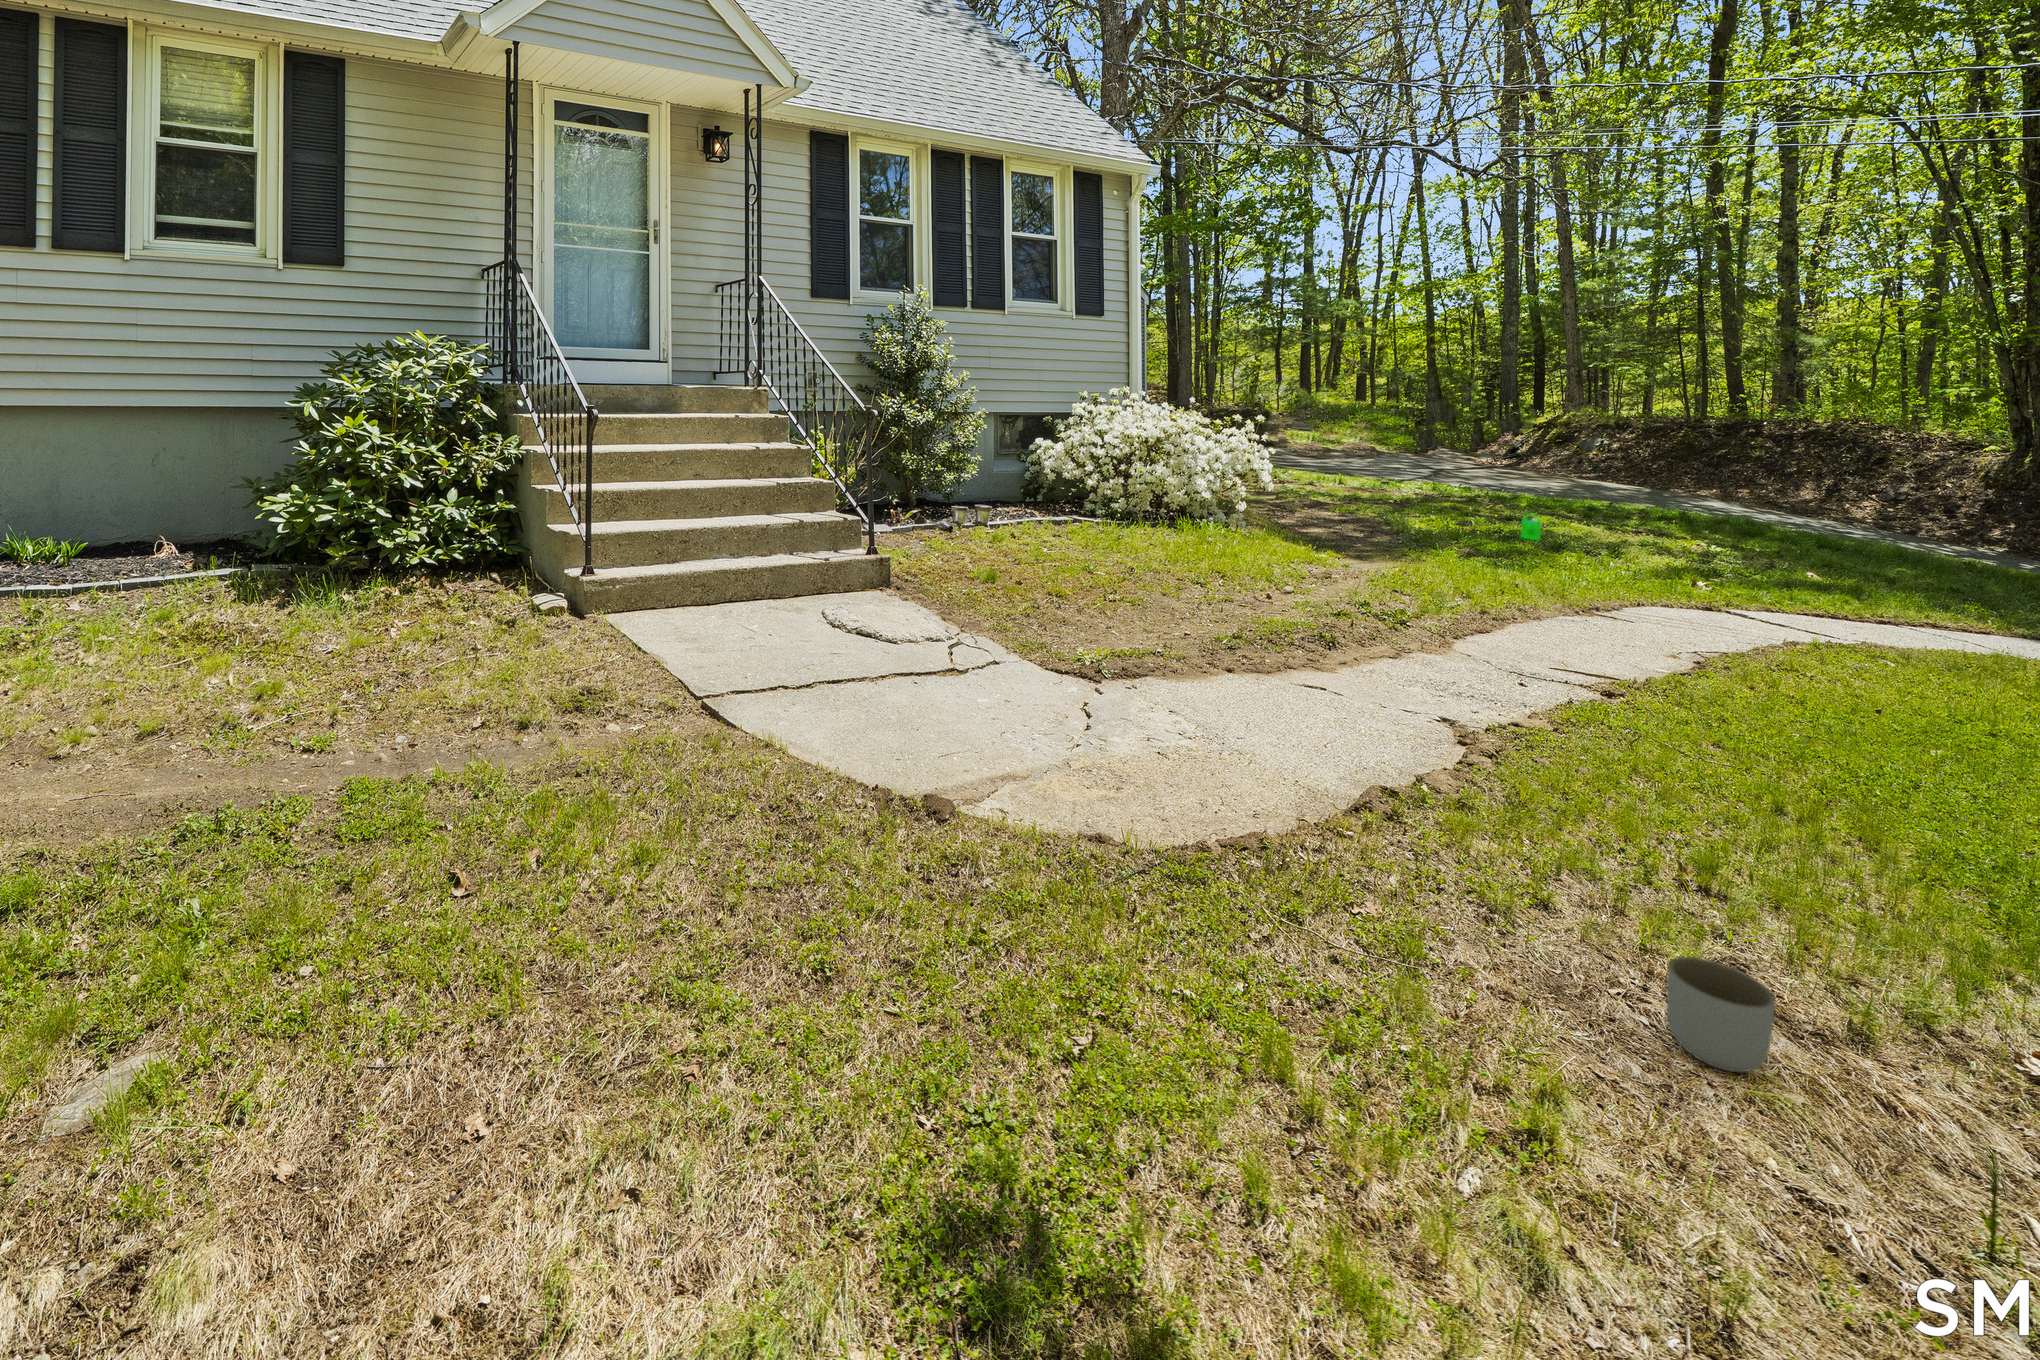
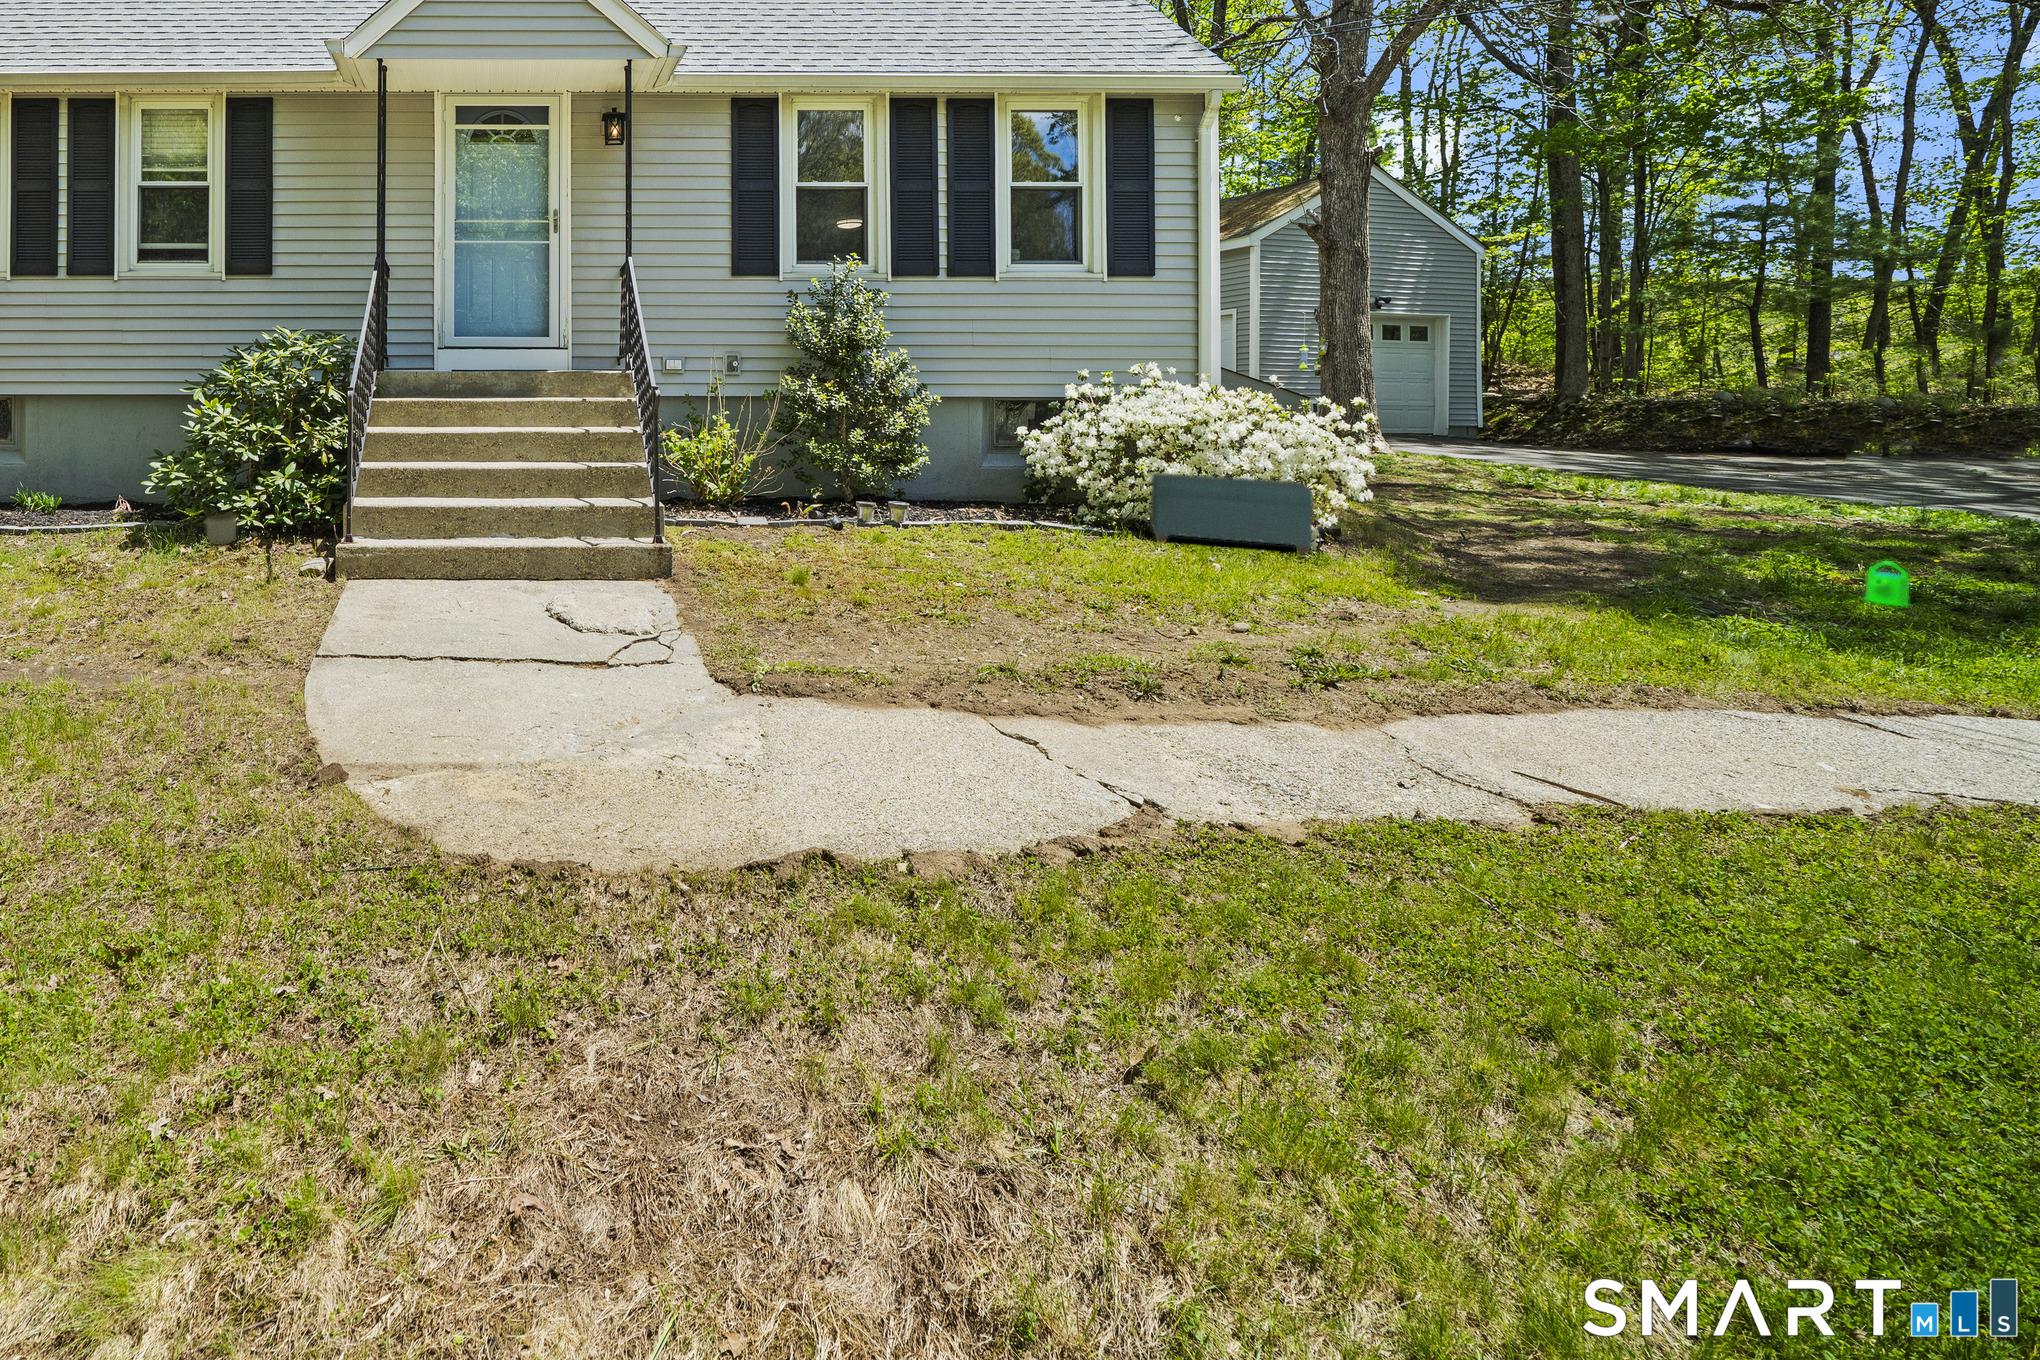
bench: none [1135,473,1252,531] -> present [1151,473,1313,554]
planter: present [1667,957,1775,1072] -> present [206,514,236,545]

